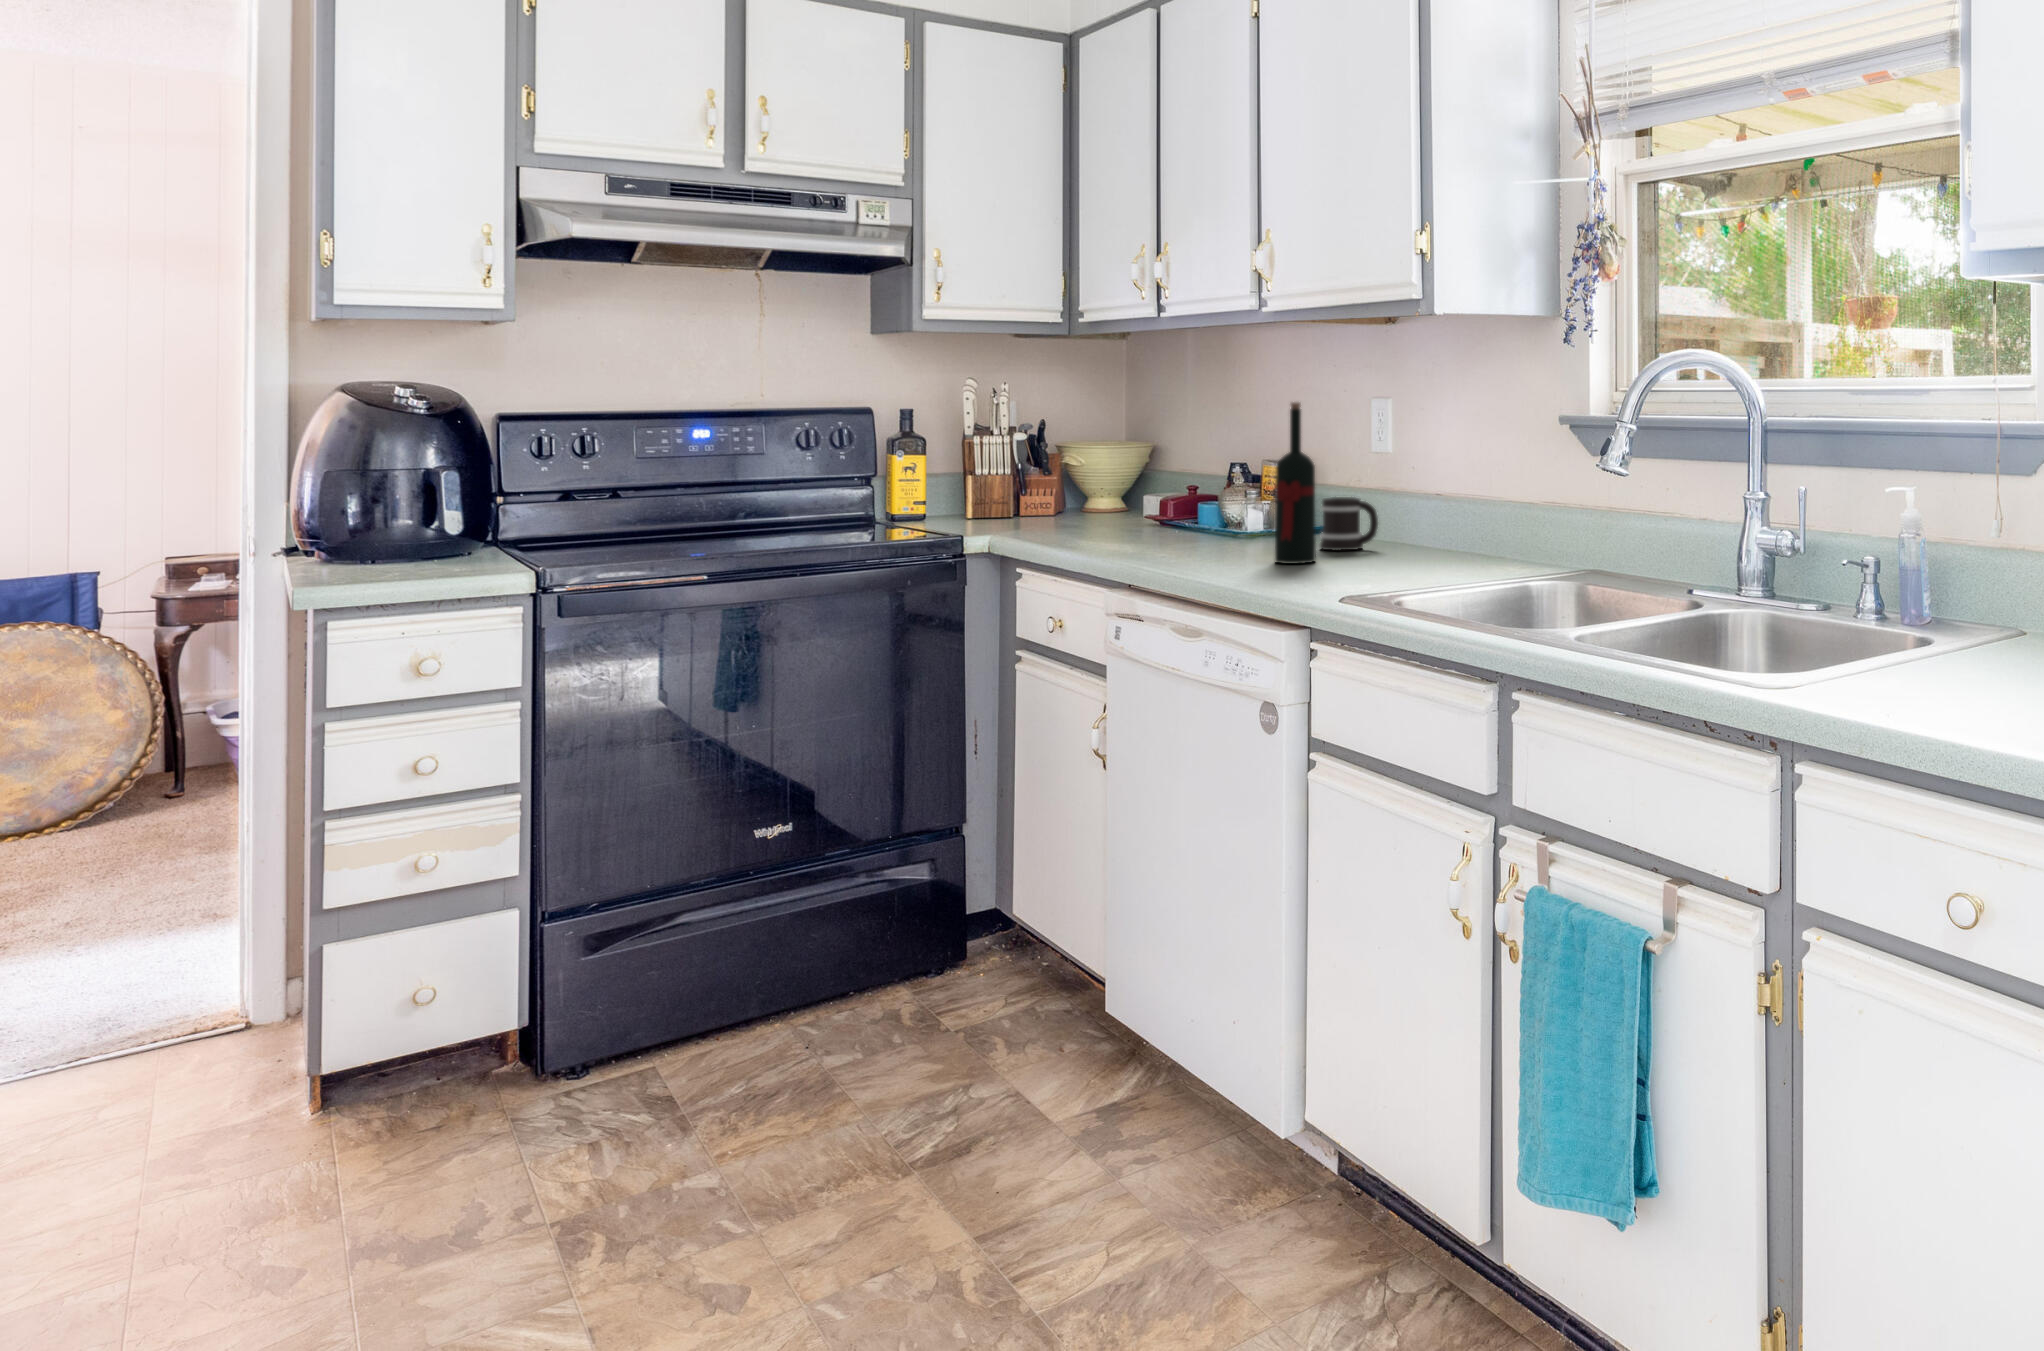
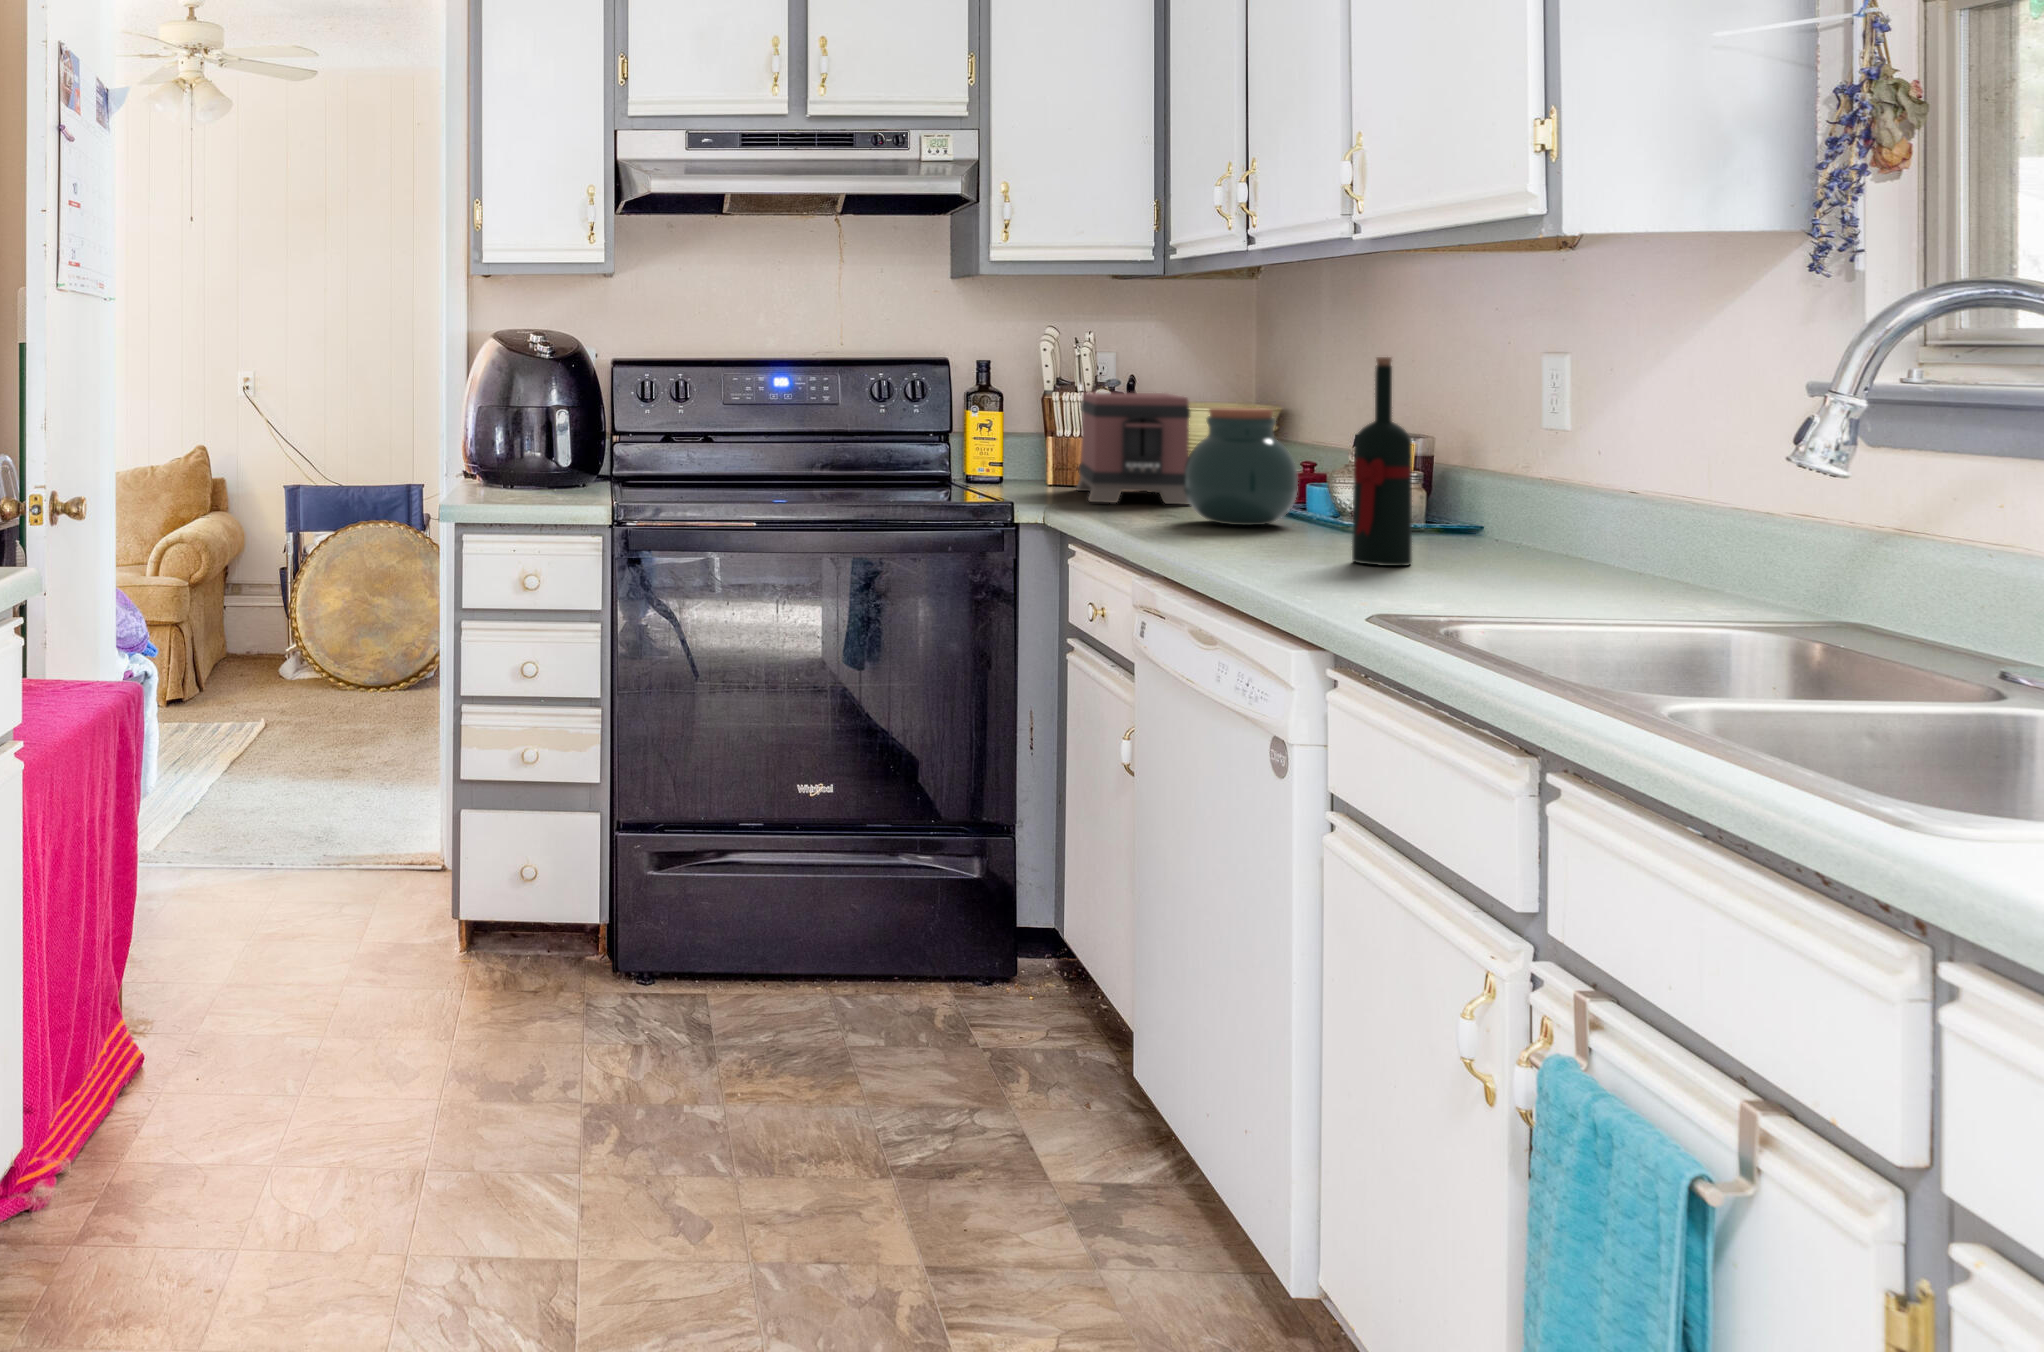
toaster: none [997,434,1110,531] -> present [1077,392,1190,504]
jar: none [1117,445,1206,541] -> present [1184,408,1298,525]
mug: present [1320,497,1378,550] -> none [1435,484,1522,555]

